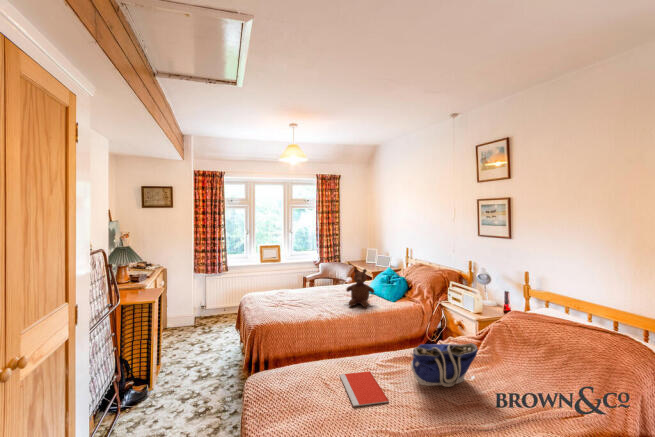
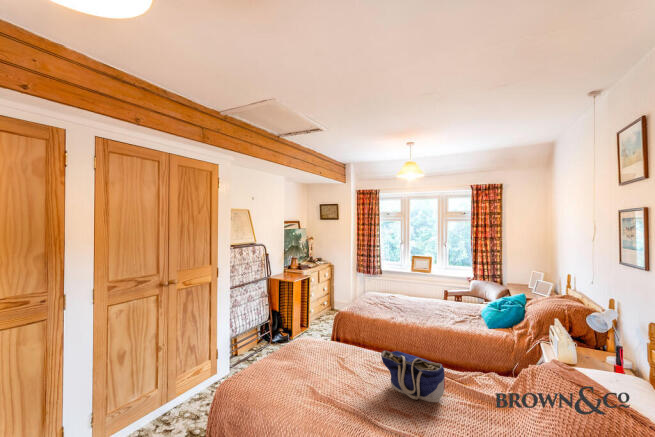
teddy bear: present [346,269,375,307] -> none [439,284,472,325]
notebook: present [340,371,389,407] -> none [324,360,372,387]

